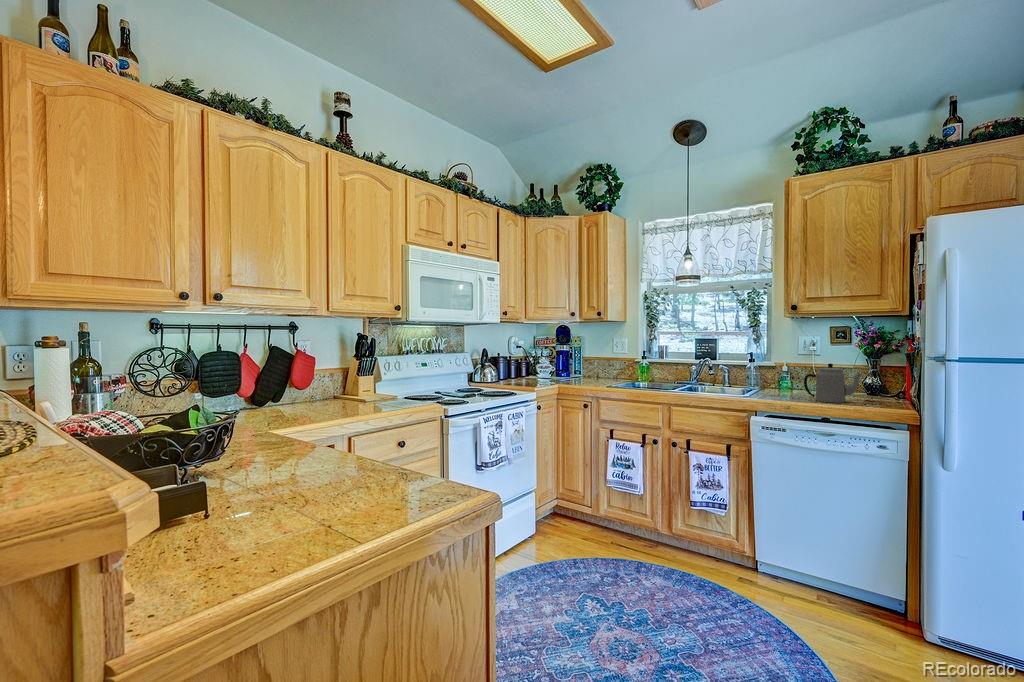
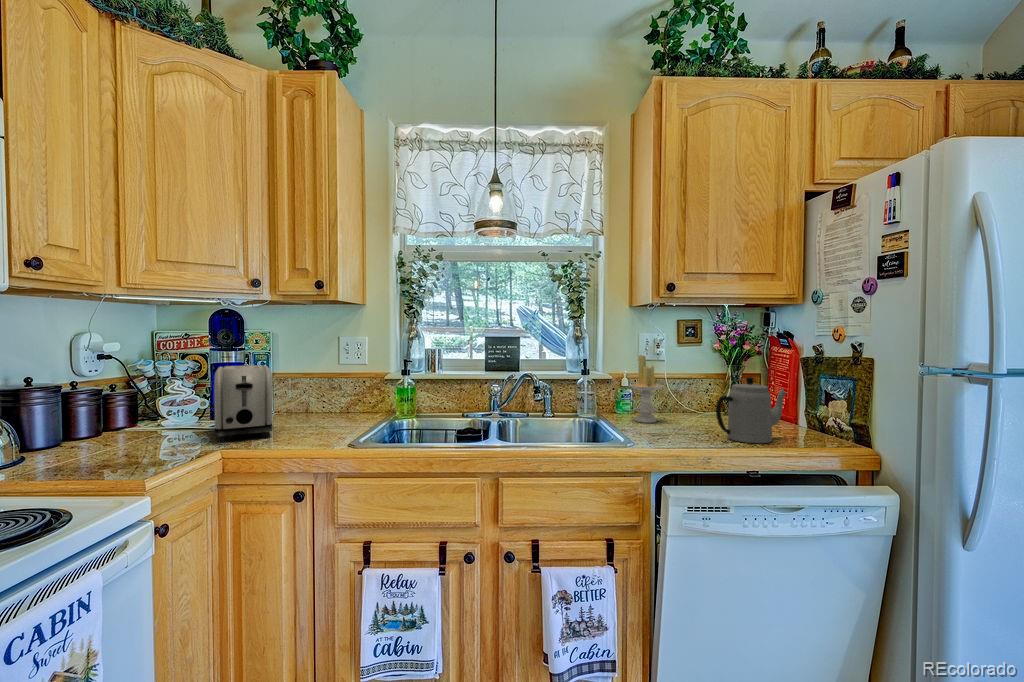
candle: none [776,350,801,393] -> present [629,355,664,423]
toaster: none [557,352,579,384] -> present [214,365,273,440]

